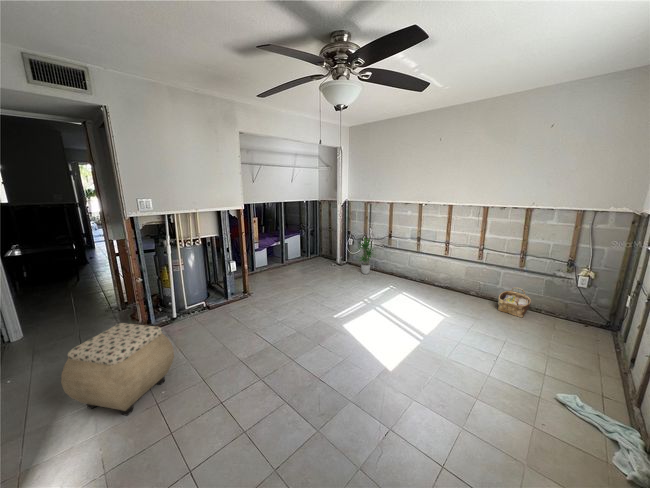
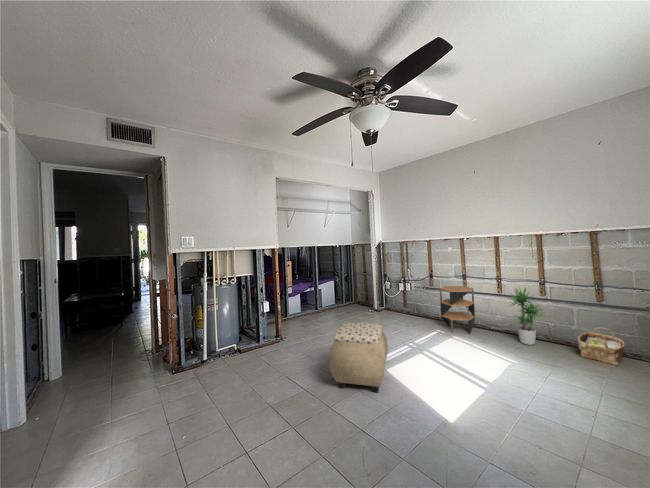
potted plant: present [357,238,374,274] -> present [509,287,545,345]
side table: none [395,247,425,289] -> present [440,286,475,334]
ottoman: present [61,323,174,415] -> present [329,322,388,392]

